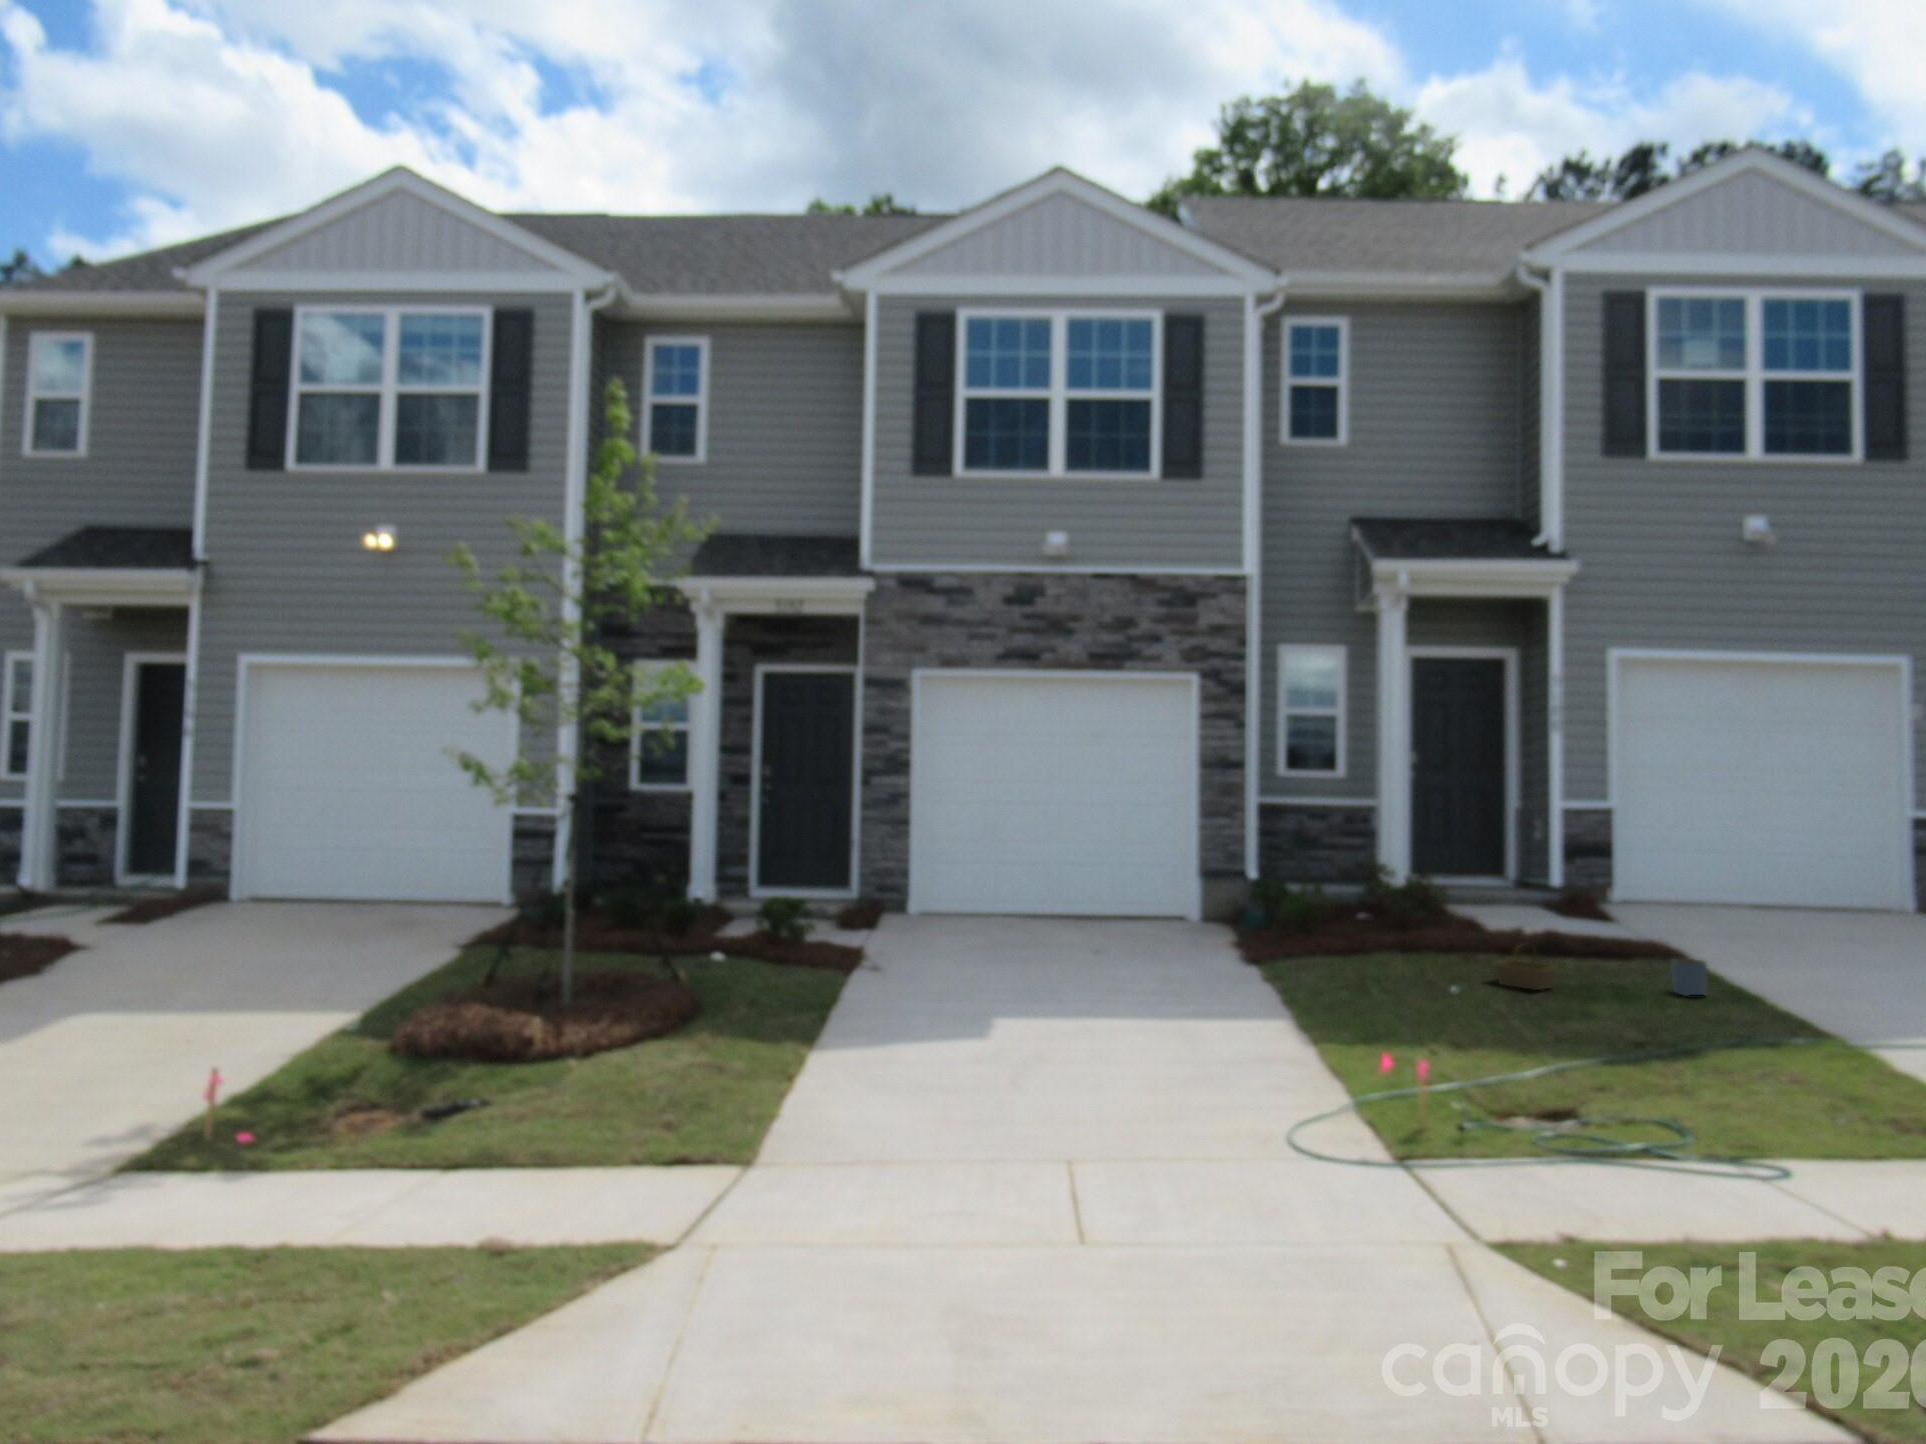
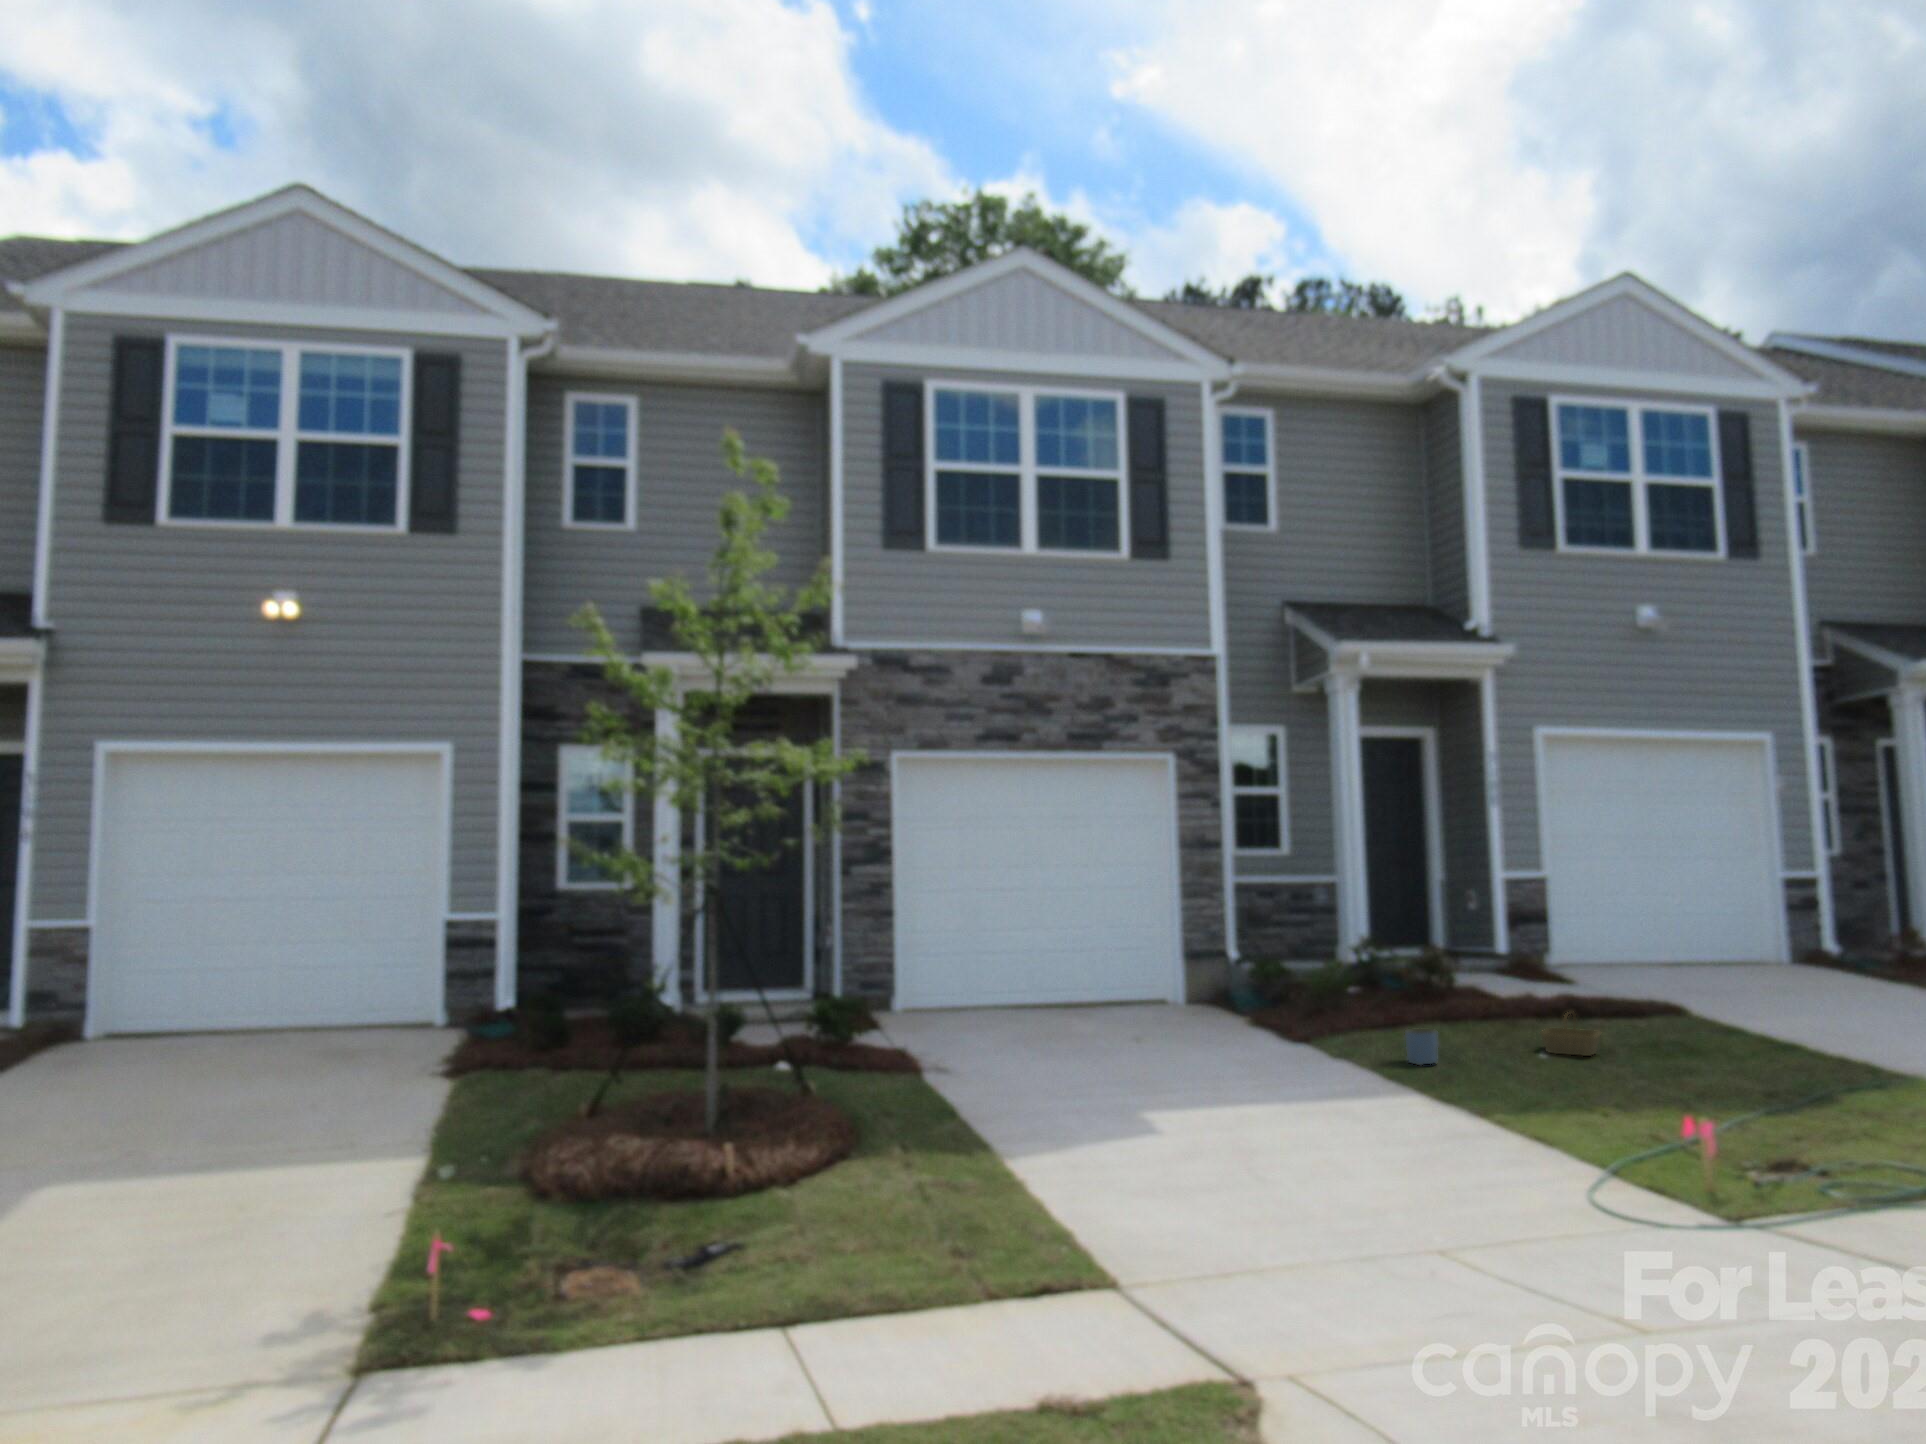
planter: present [1671,959,1707,996] -> present [1405,1028,1438,1065]

